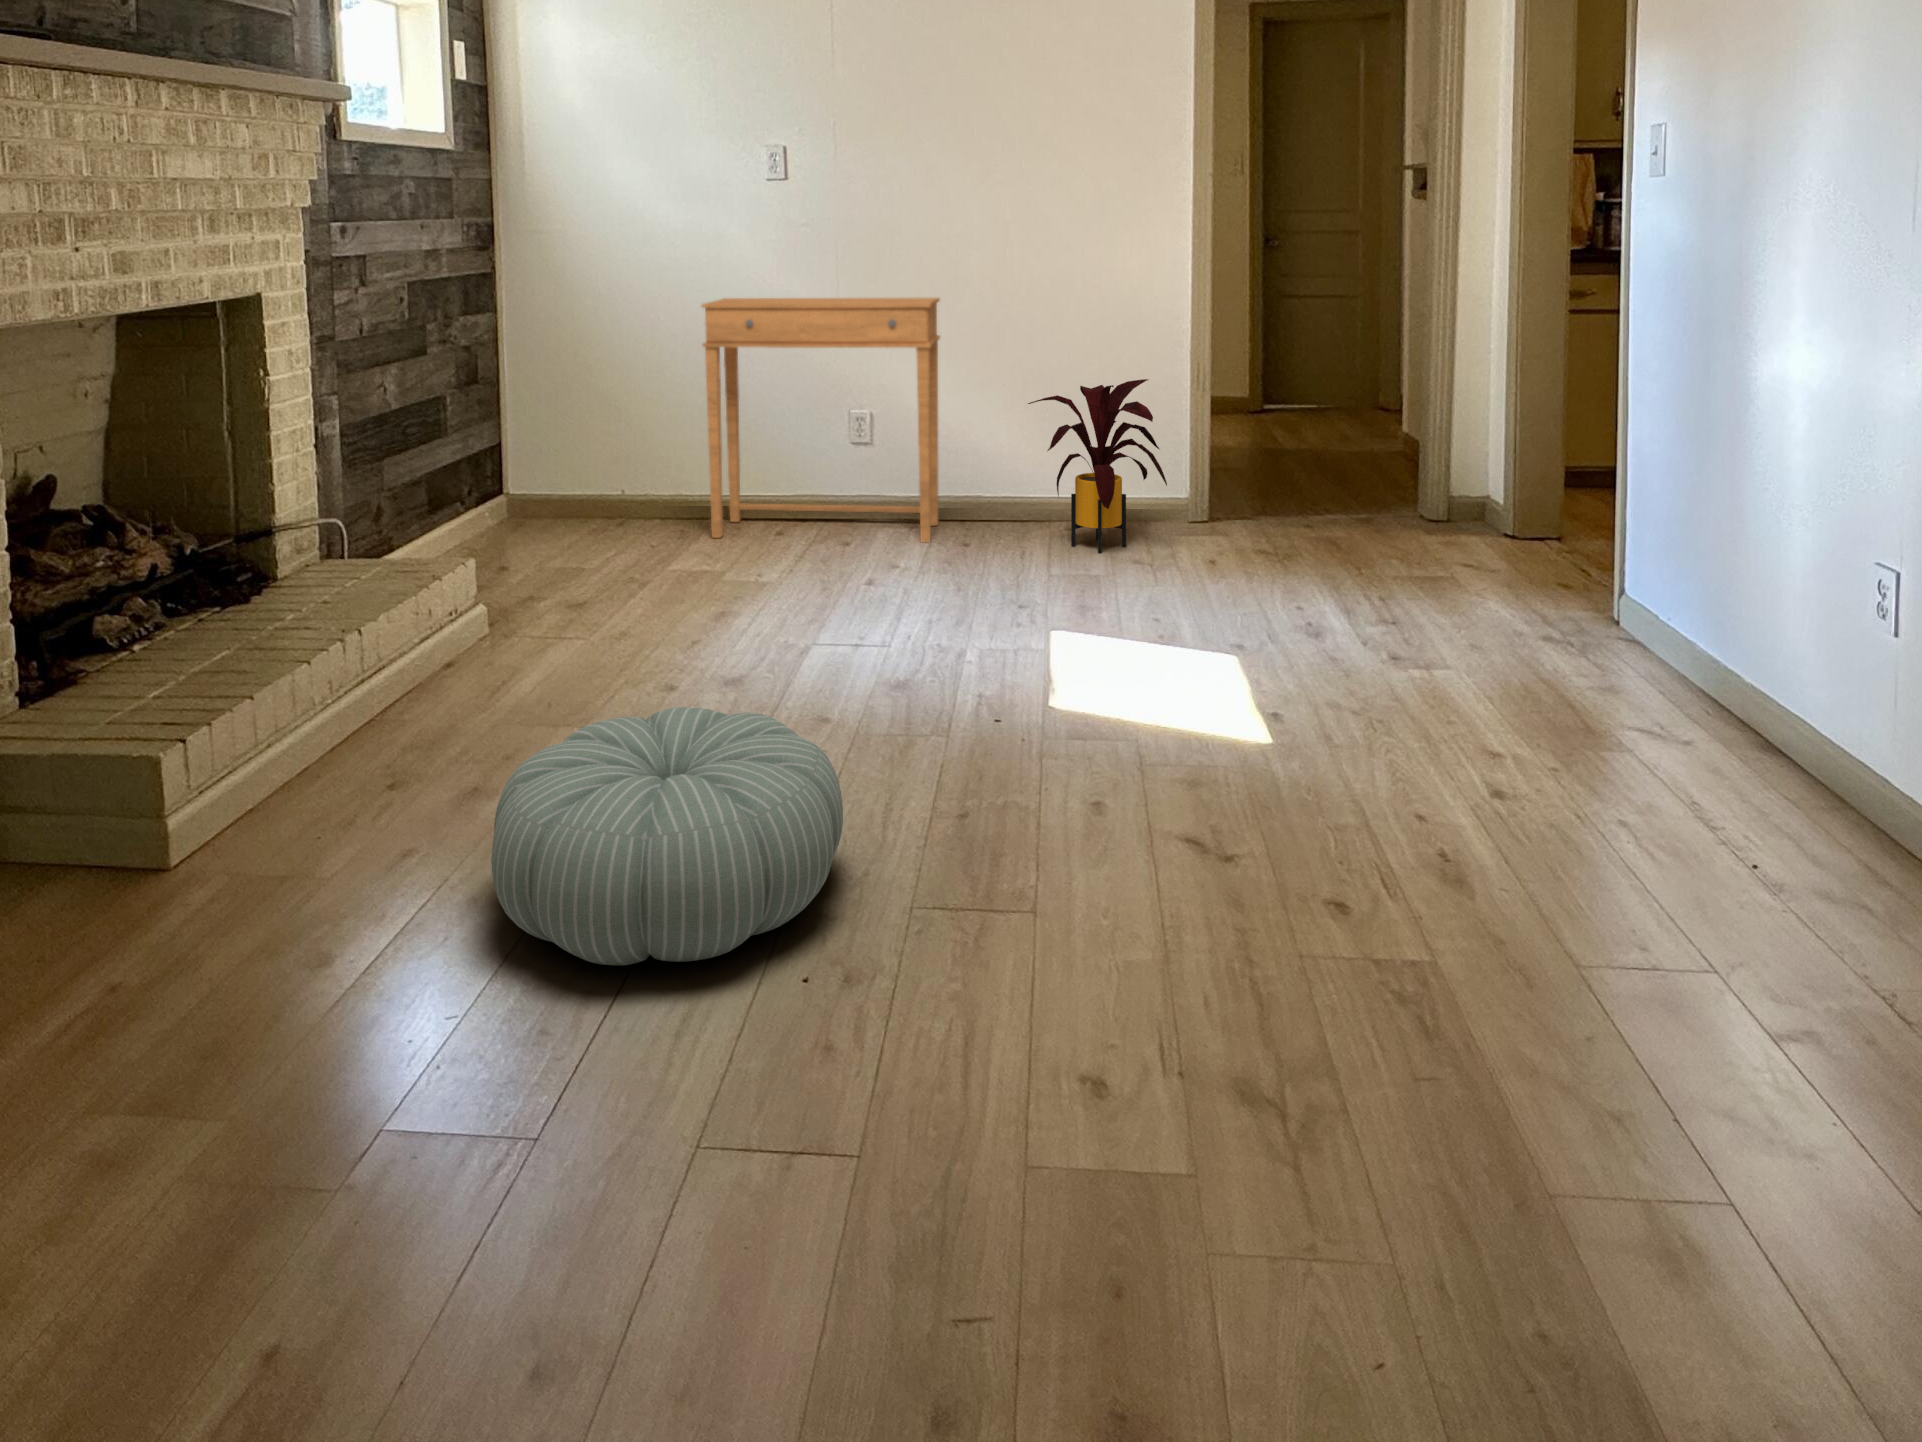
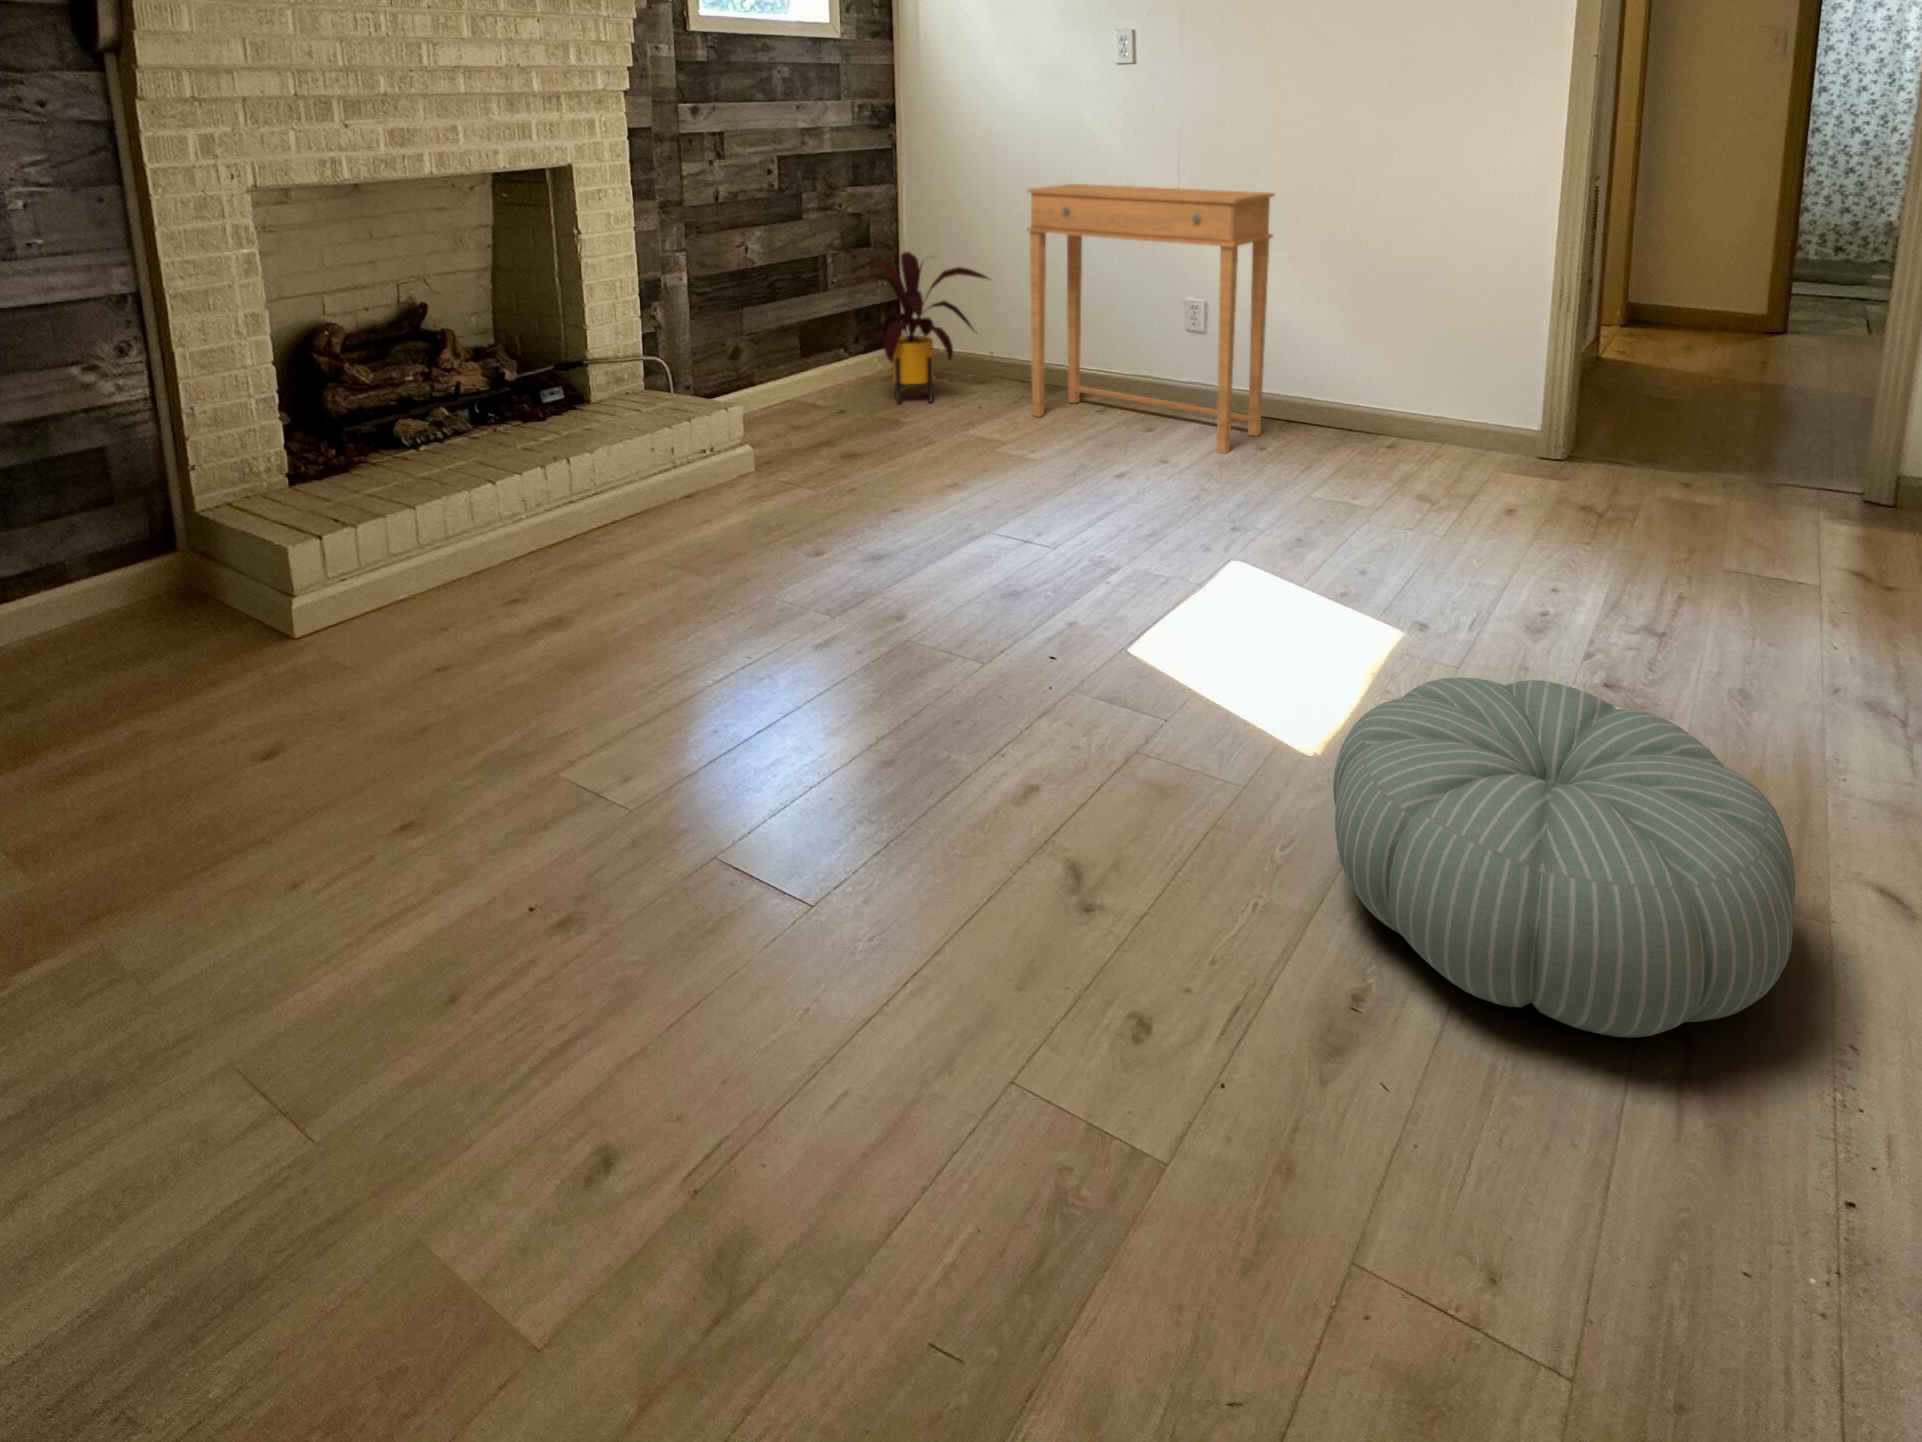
house plant: present [1028,379,1167,553] -> present [851,252,988,404]
pouf: present [491,707,843,965] -> present [1333,678,1795,1037]

